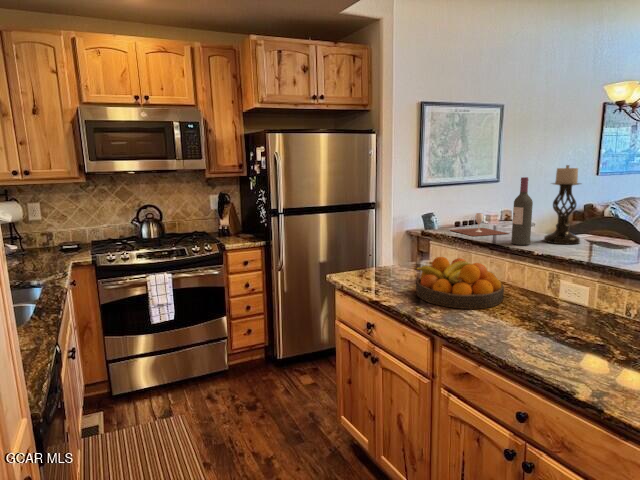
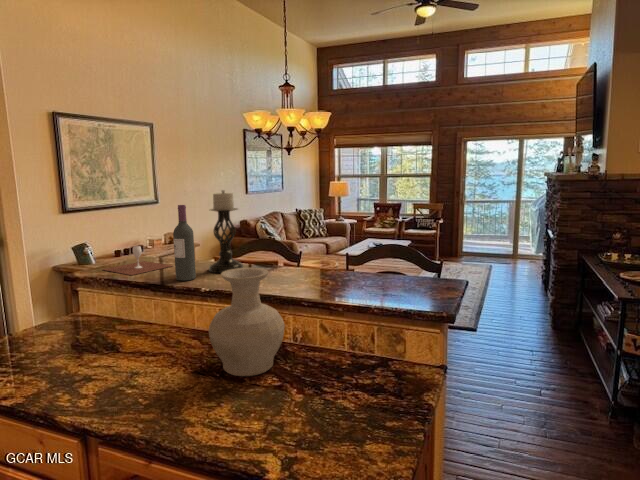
vase: none [537,234,617,332] -> present [209,268,284,376]
fruit bowl: present [415,257,504,309] -> none [50,310,174,382]

